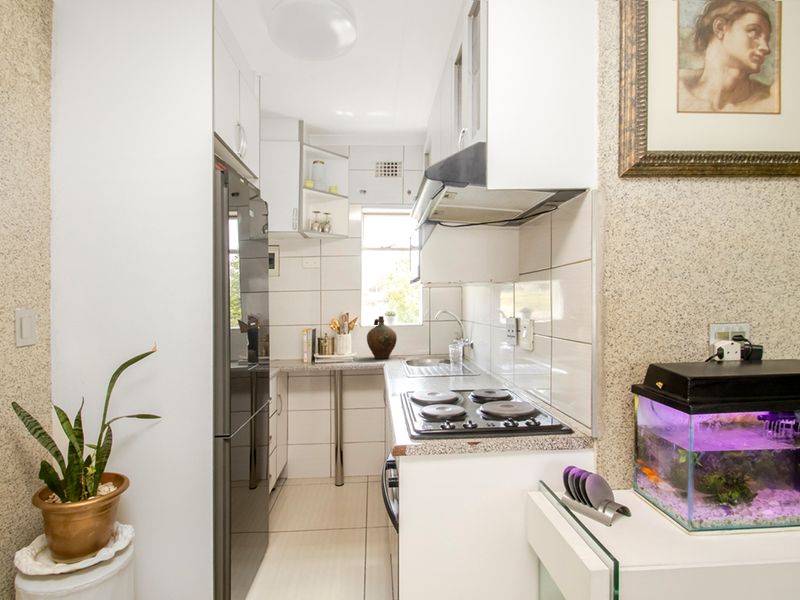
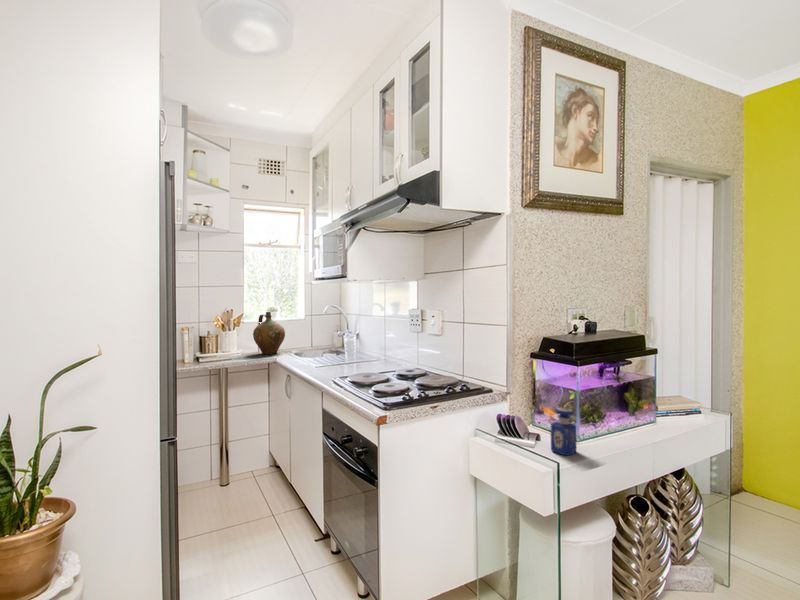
perfume bottle: none [628,471,671,548] -> present [551,407,577,455]

